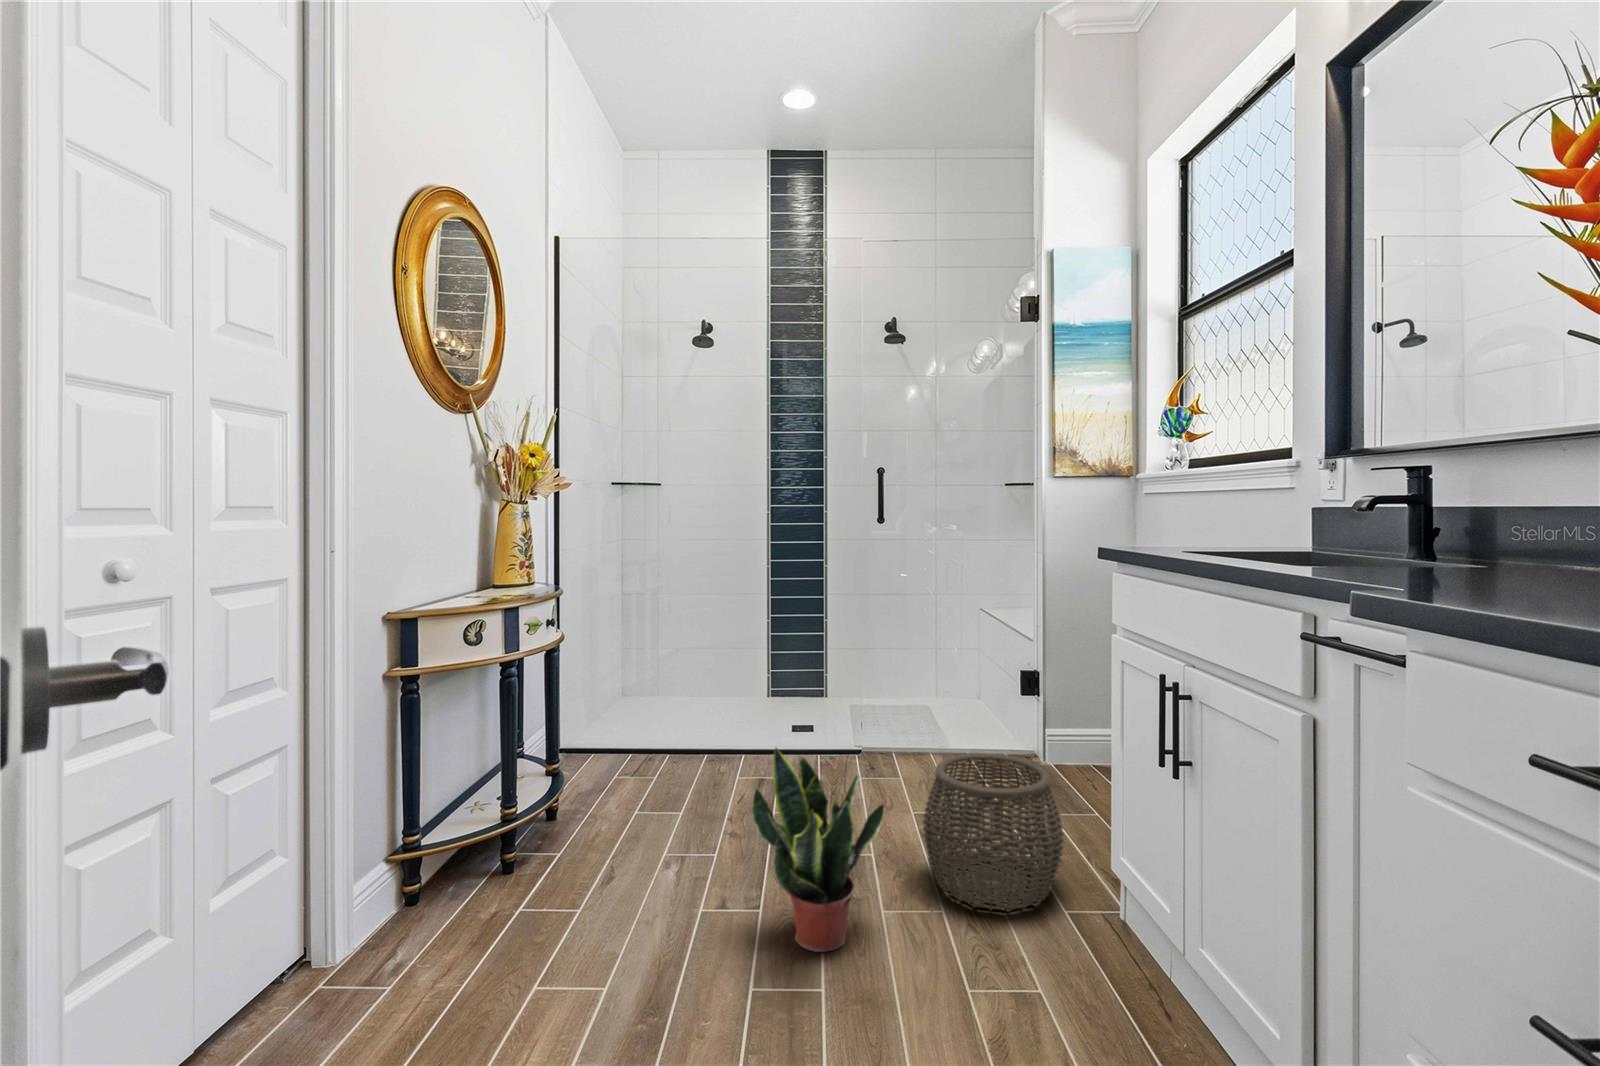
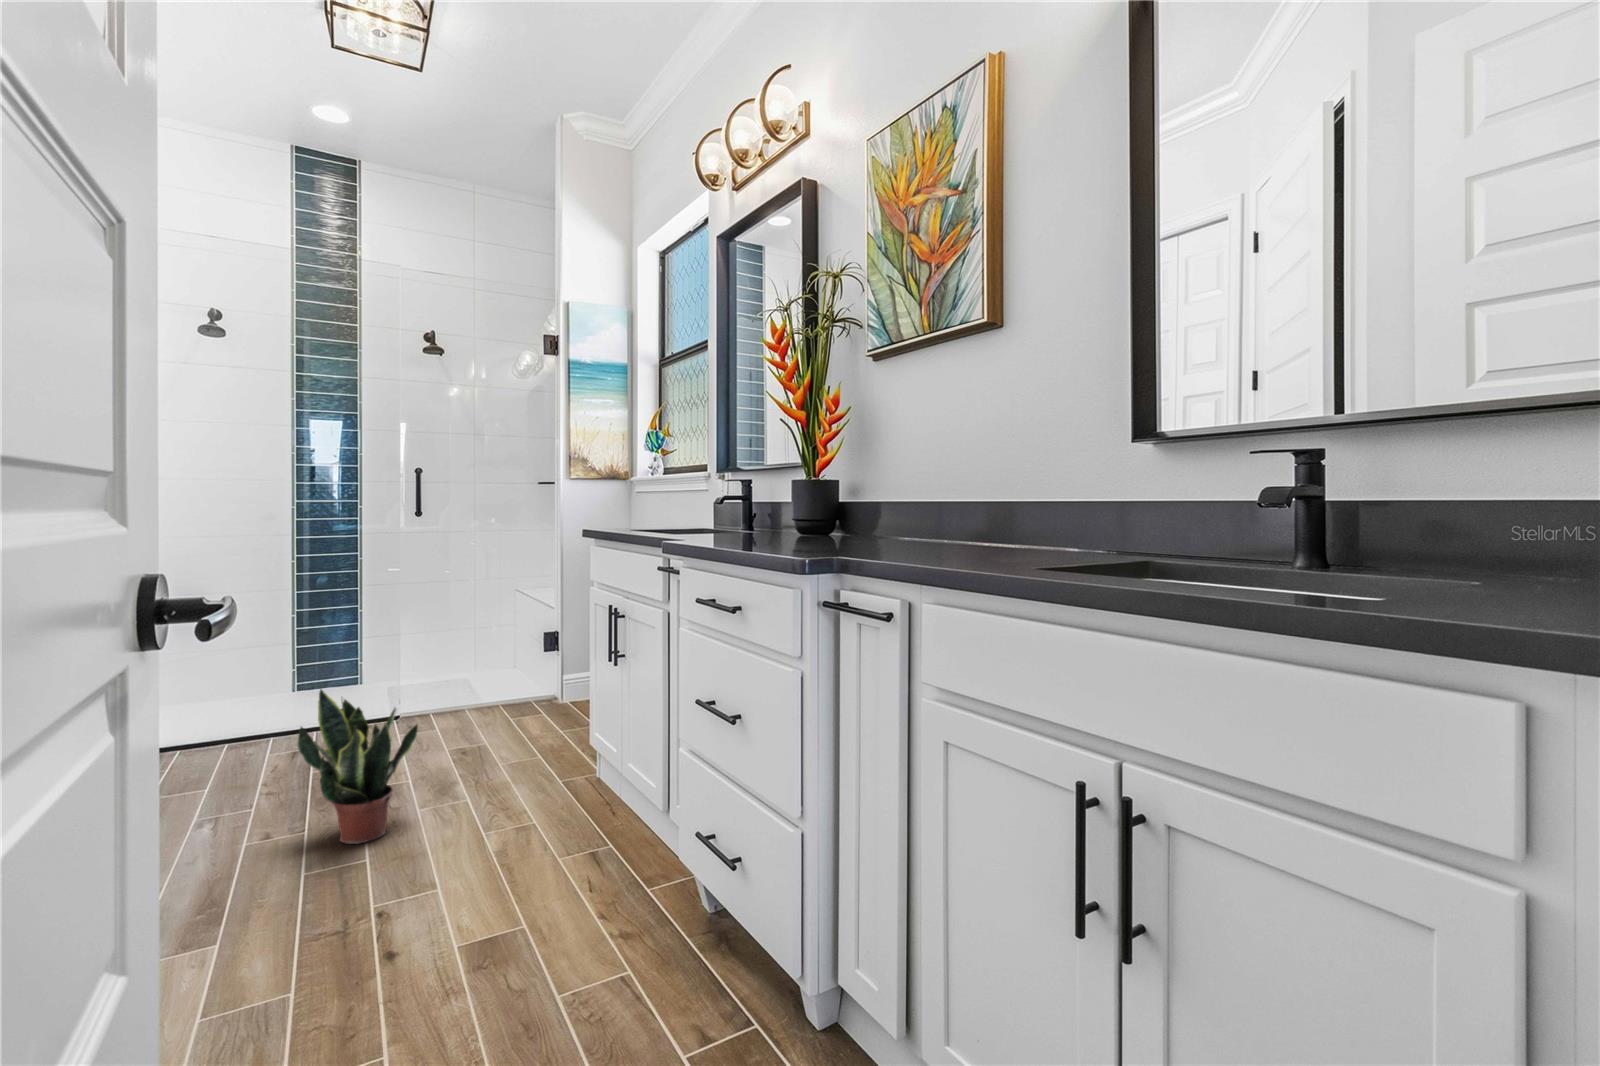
woven basket: present [923,753,1064,912] -> none [453,686,561,794]

